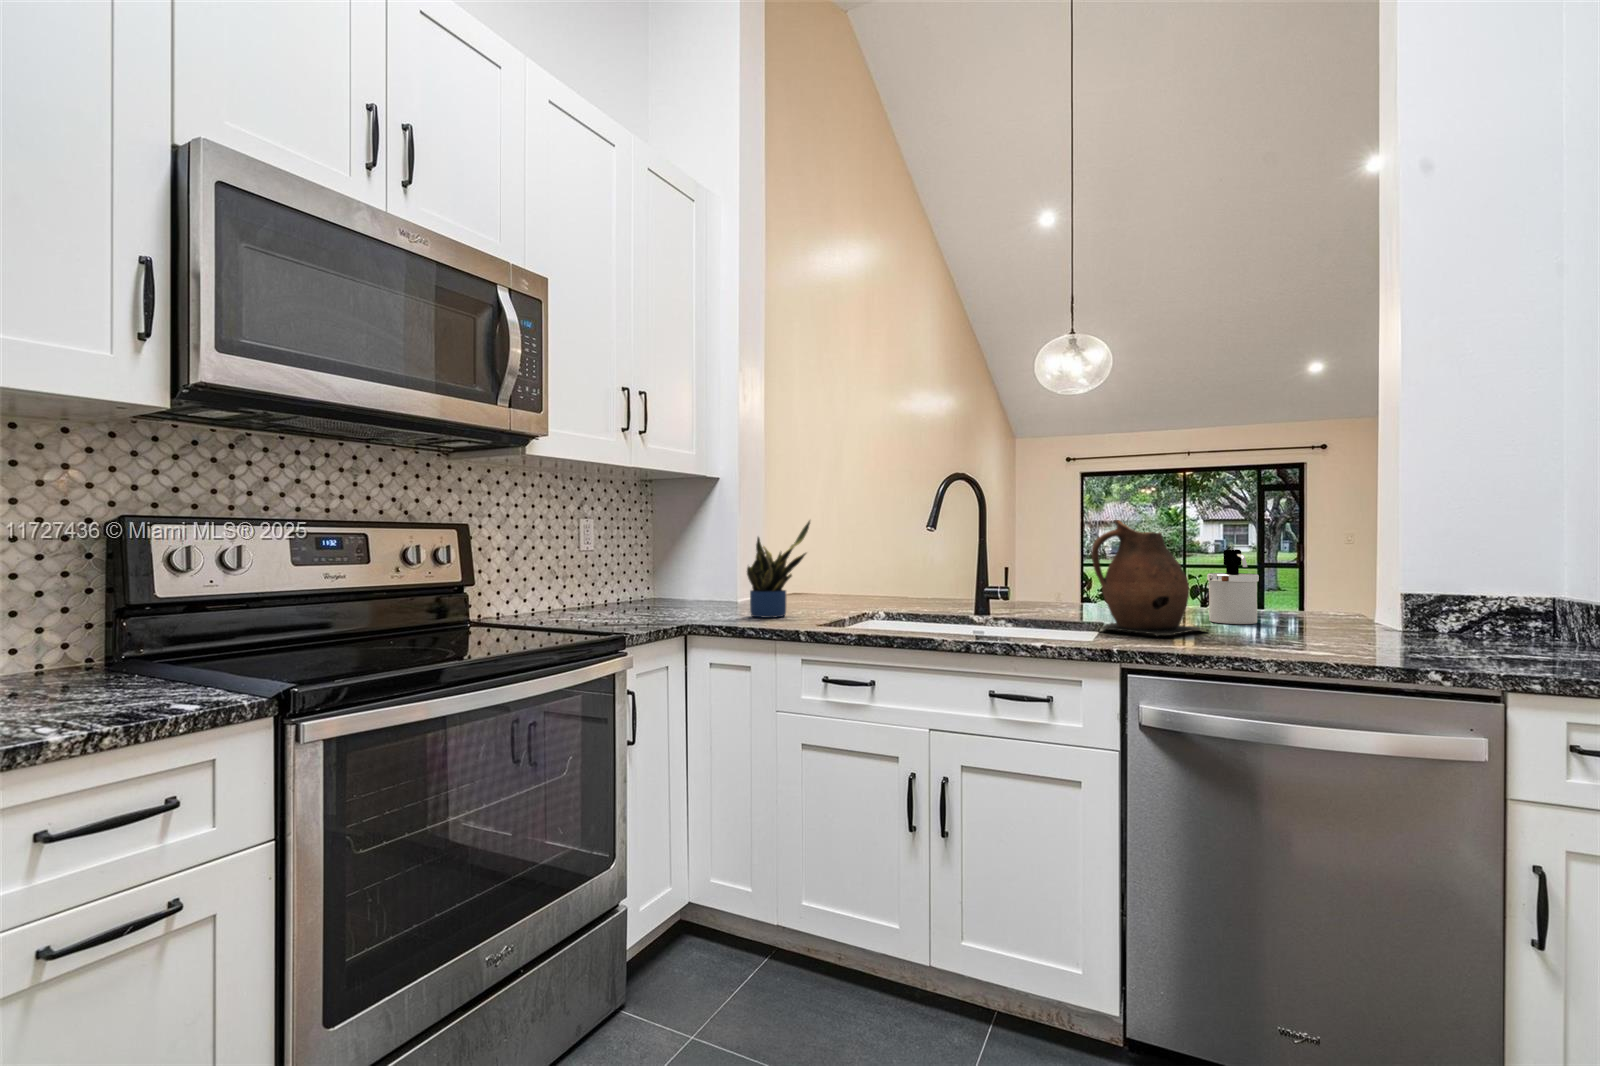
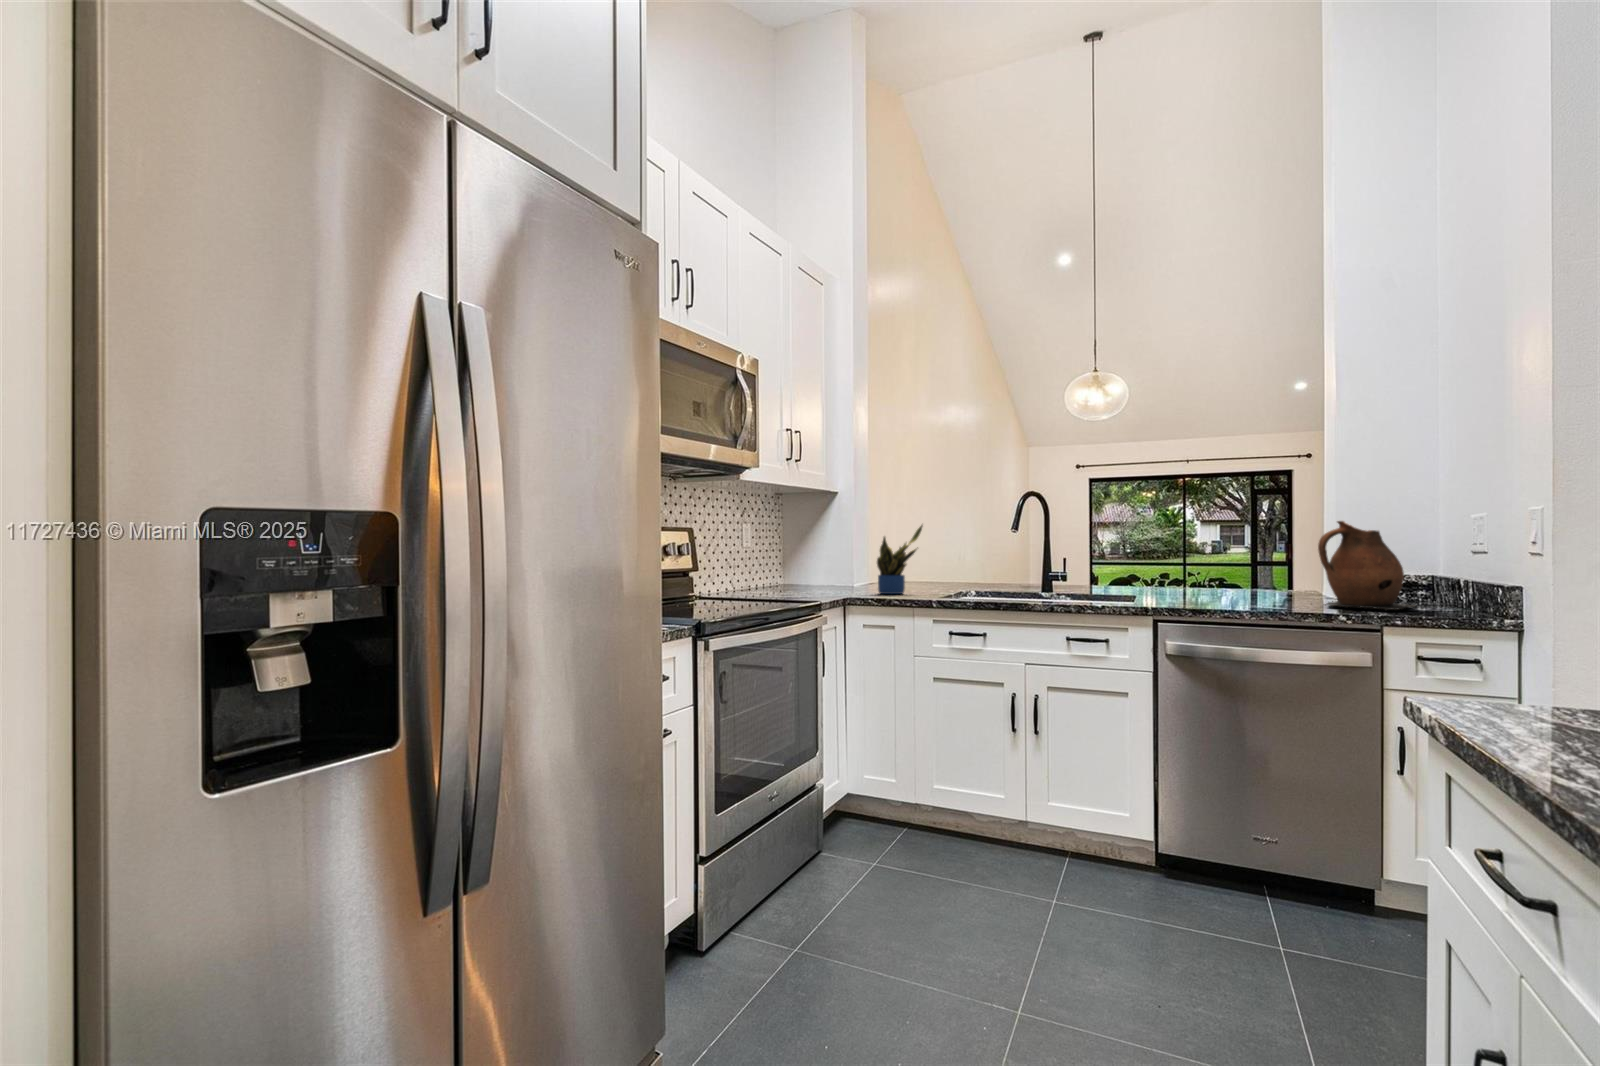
ceramic pitcher: present [1092,520,1209,637] -> present [1318,521,1416,611]
soap dispenser: present [1207,549,1259,624] -> none [1209,545,1244,596]

